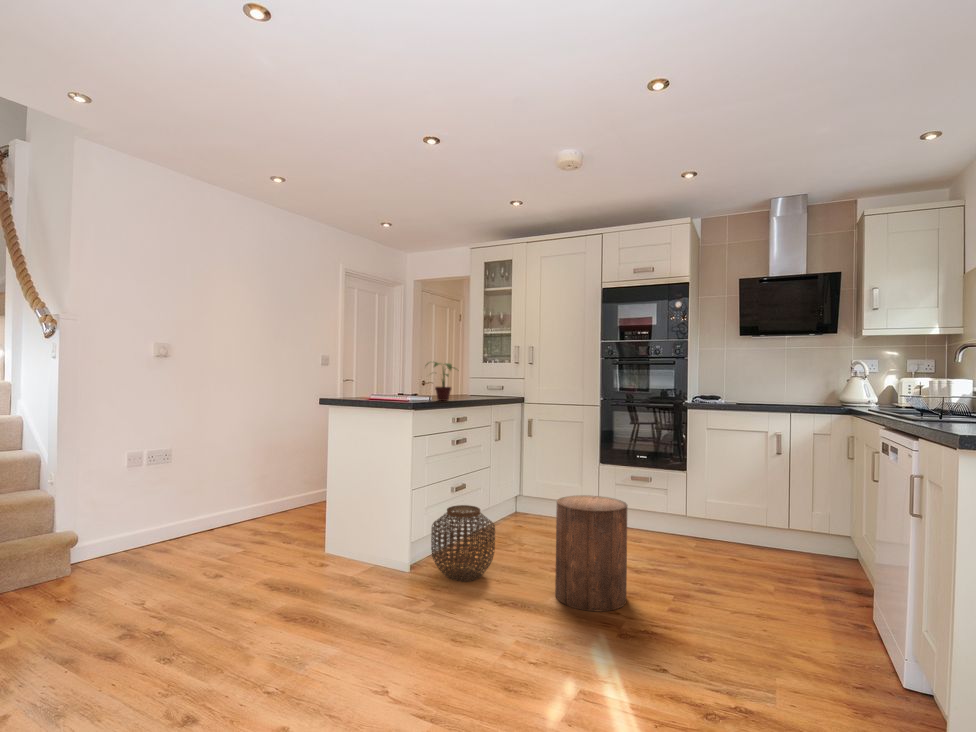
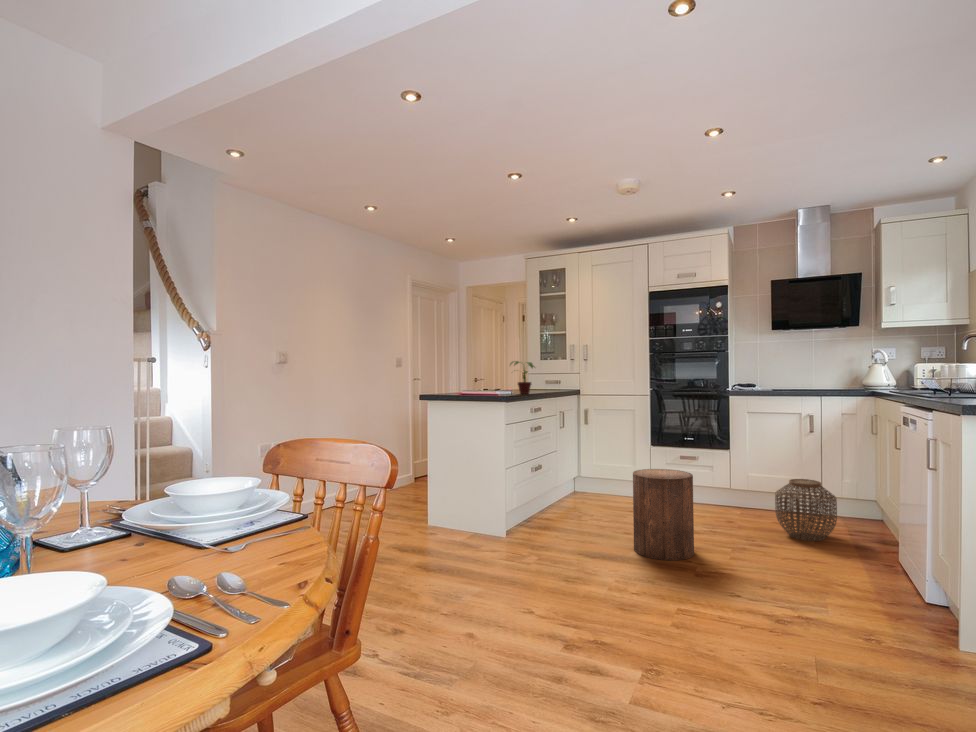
woven basket: present [431,505,495,582] -> present [775,479,837,541]

